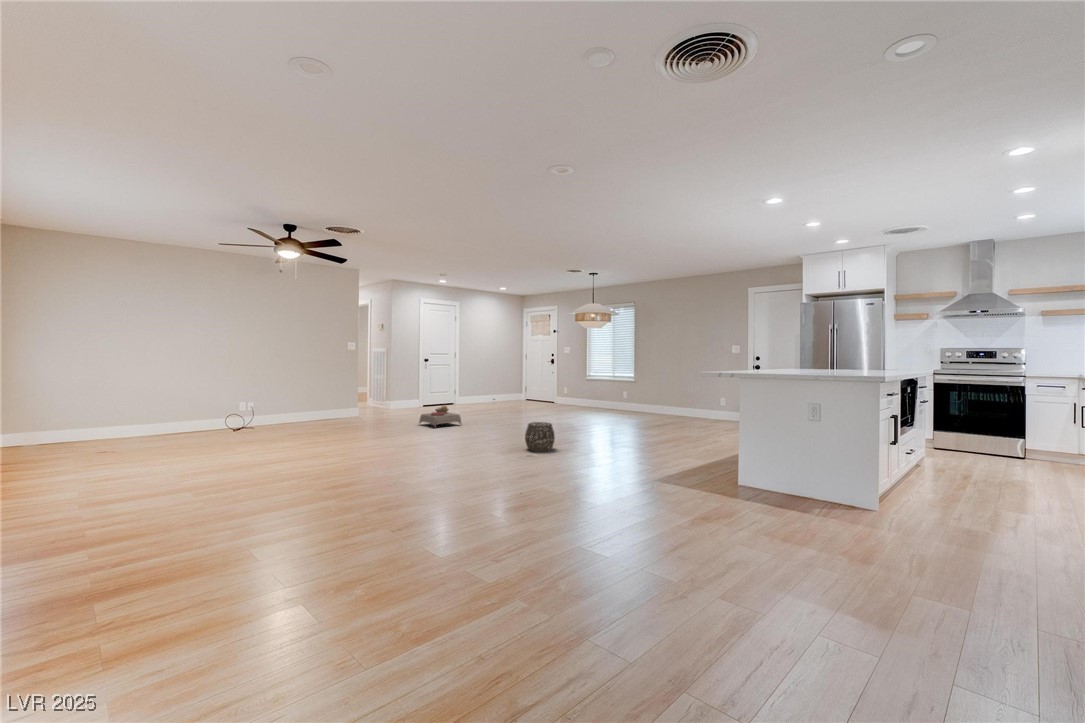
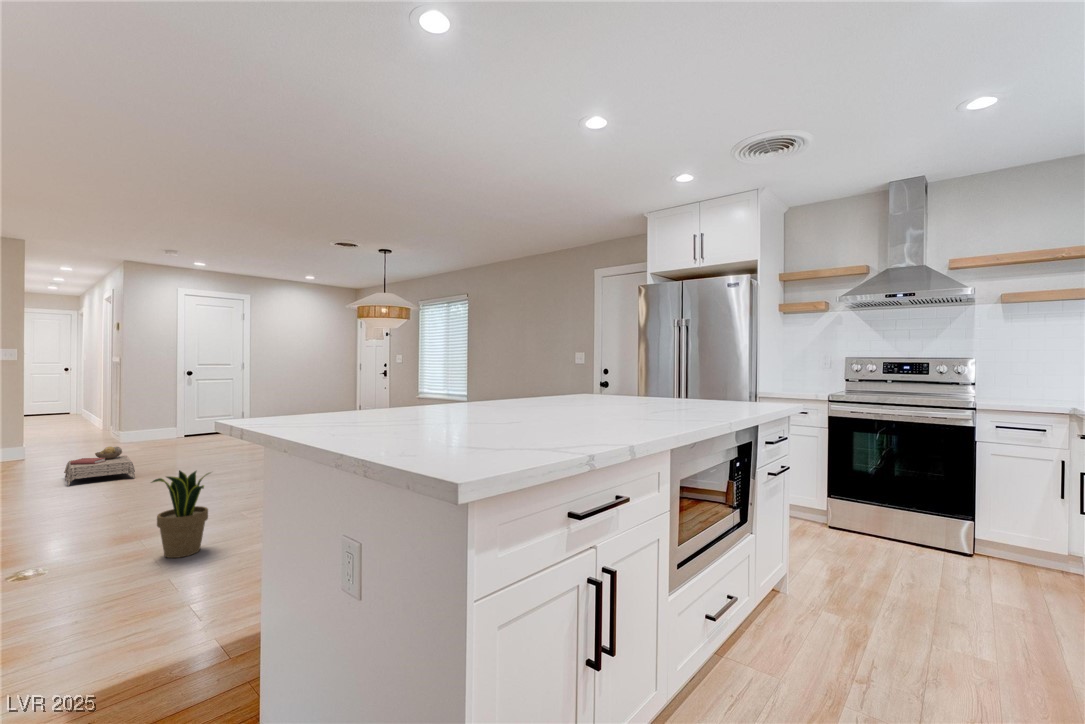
potted plant: none [579,409,604,454] -> present [152,470,209,558]
woven basket: present [525,422,555,451] -> none [67,491,143,552]

